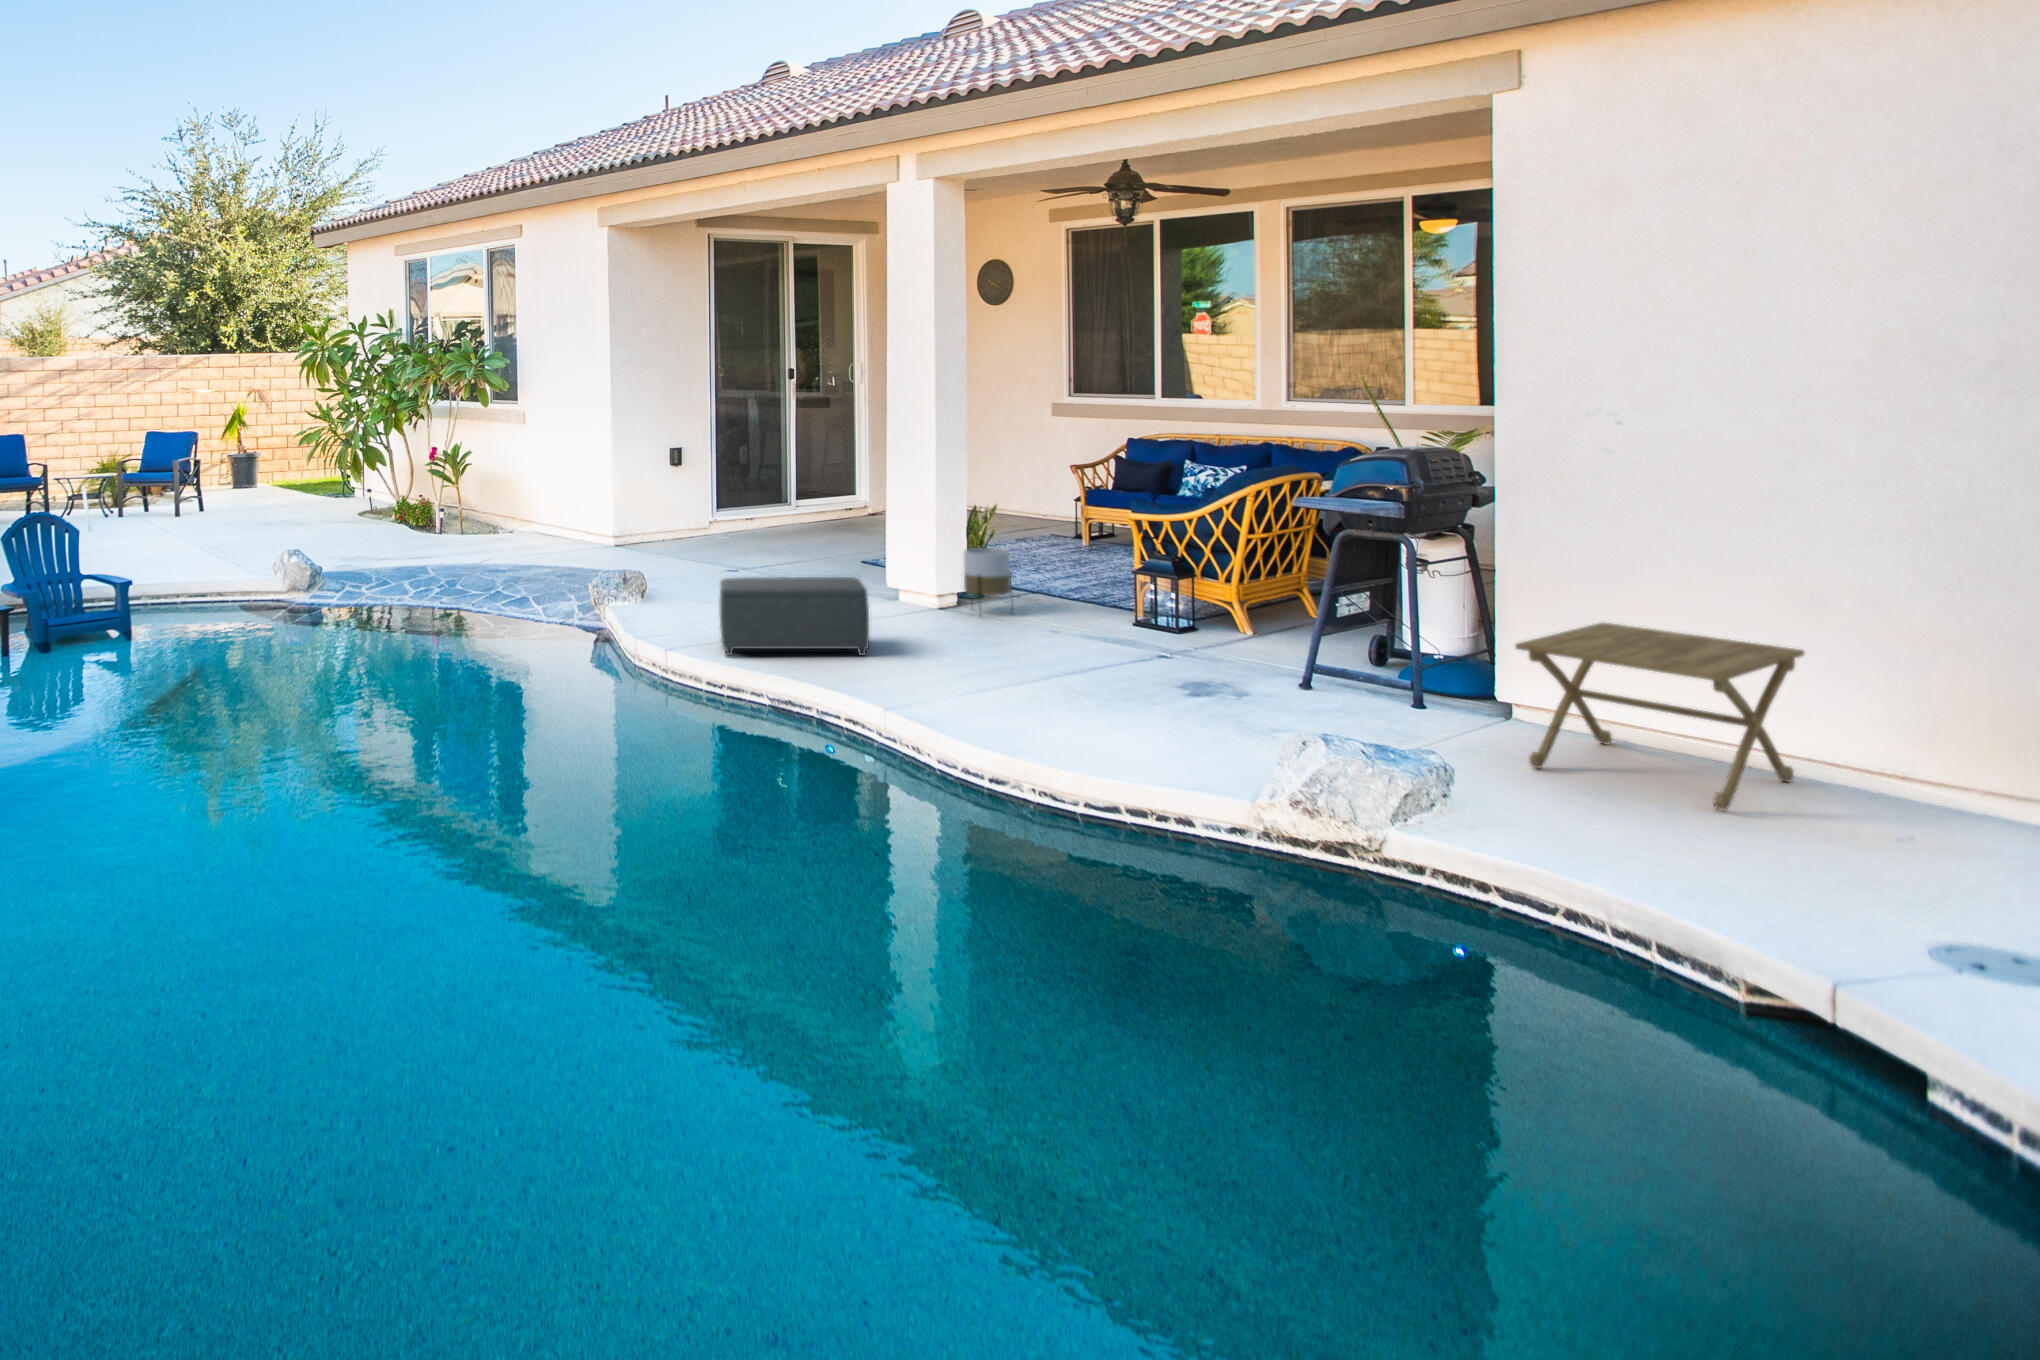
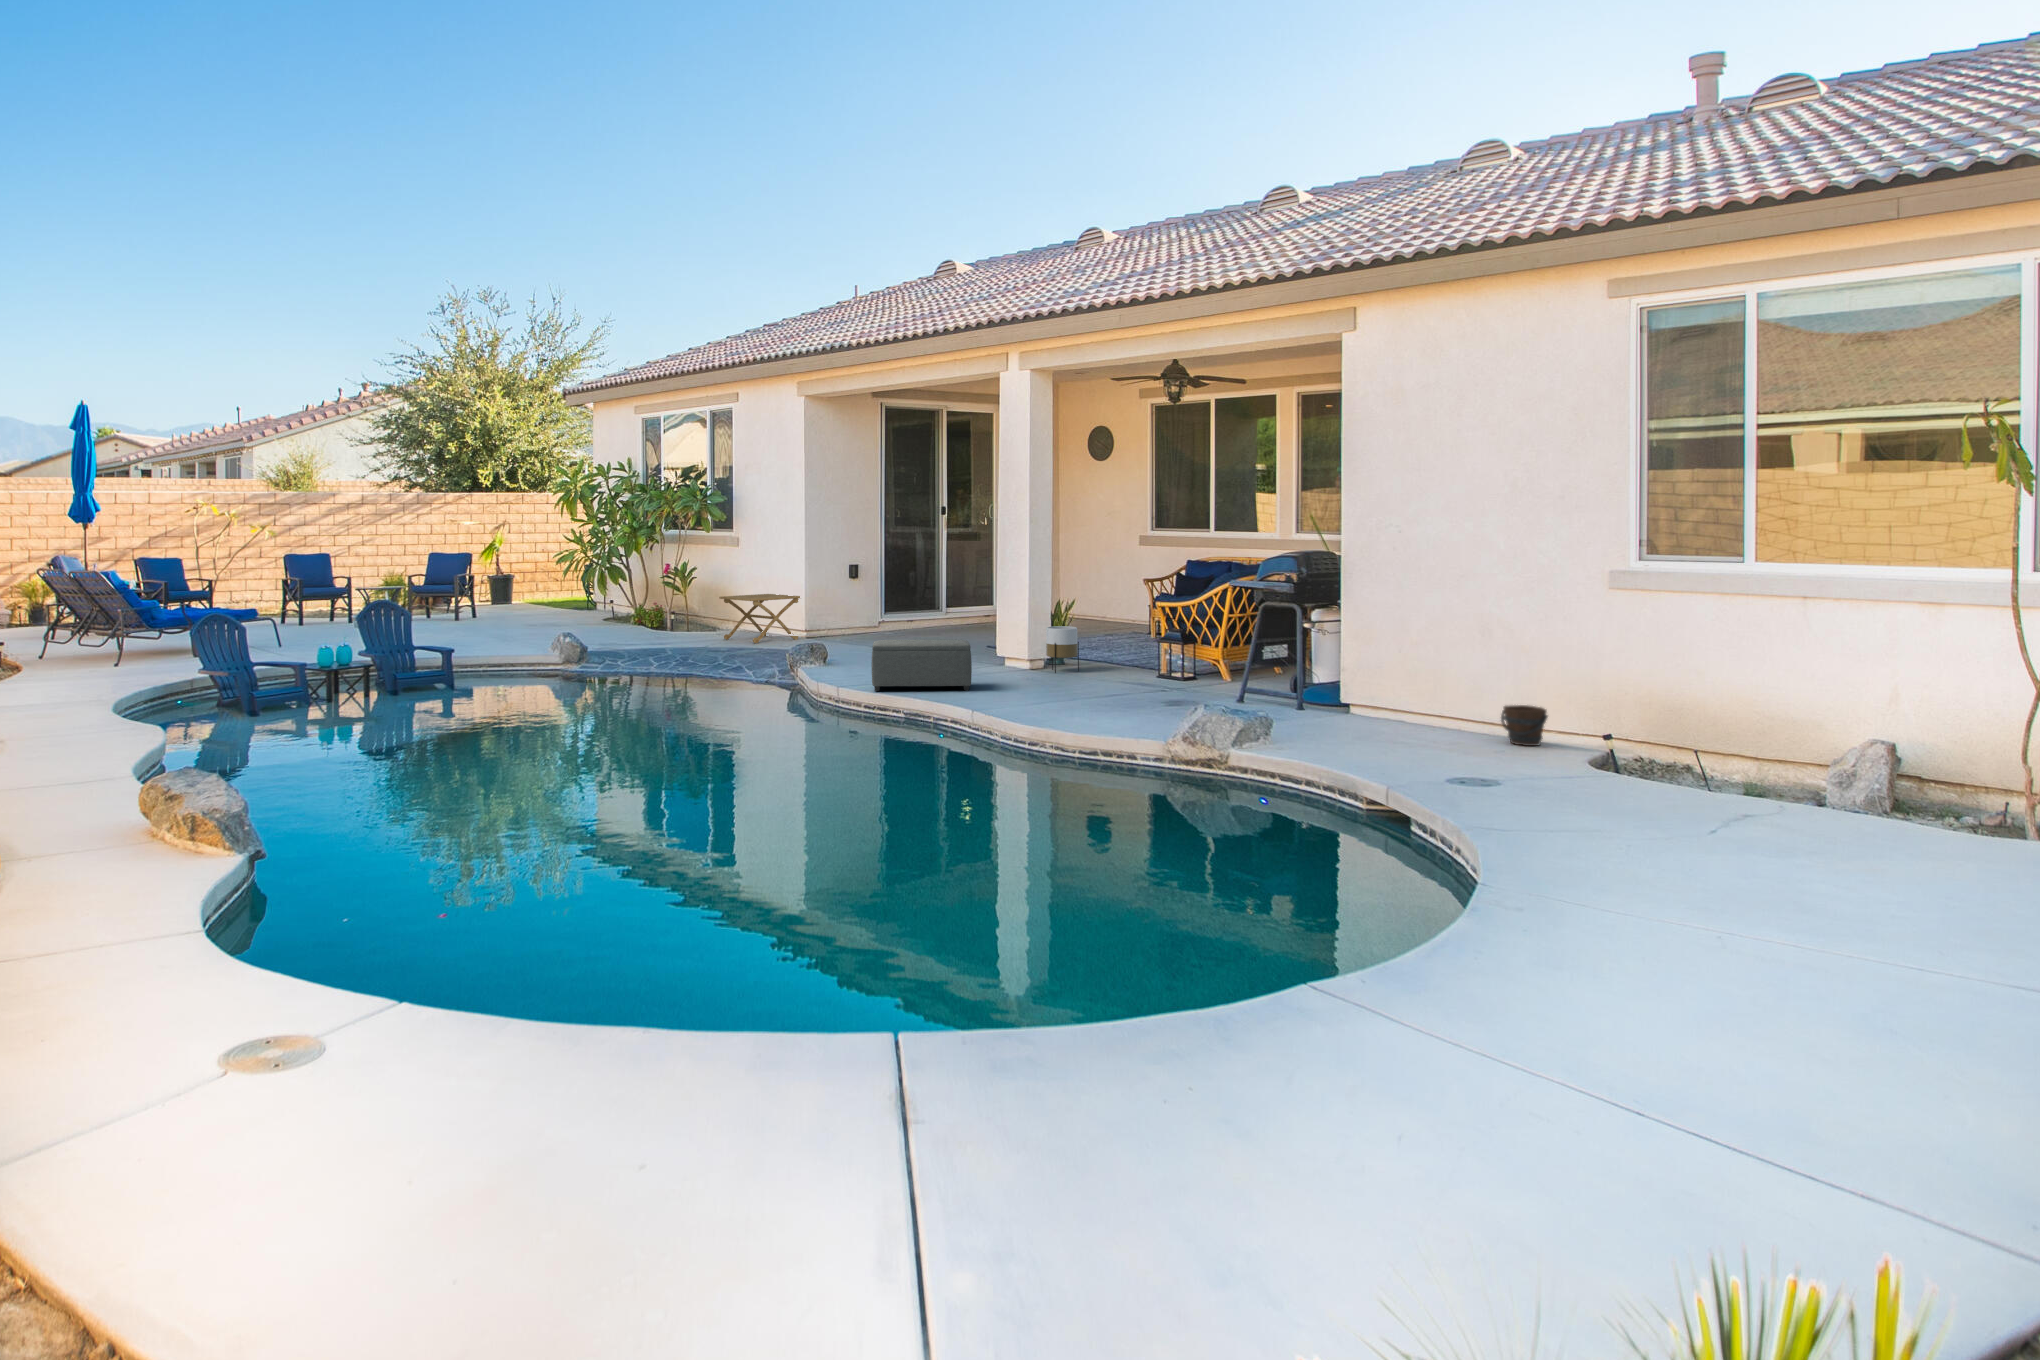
side table: present [1515,623,1804,810] -> present [719,594,800,643]
bucket: none [1871,741,1984,822] -> present [1501,705,1548,746]

